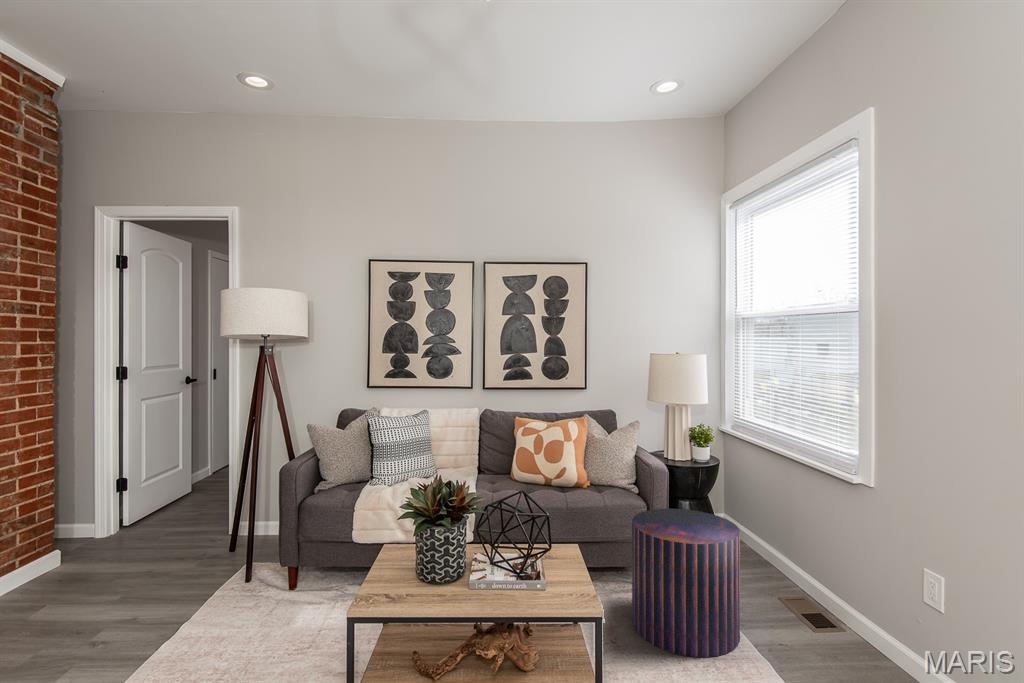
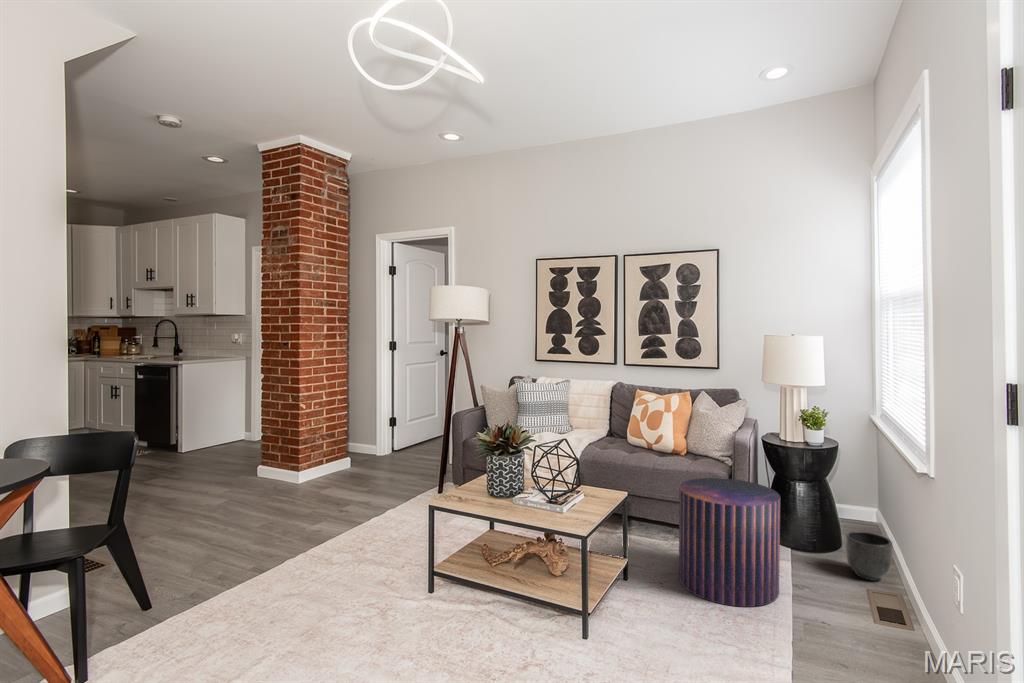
planter: none [747,539,788,586] -> present [846,531,893,581]

